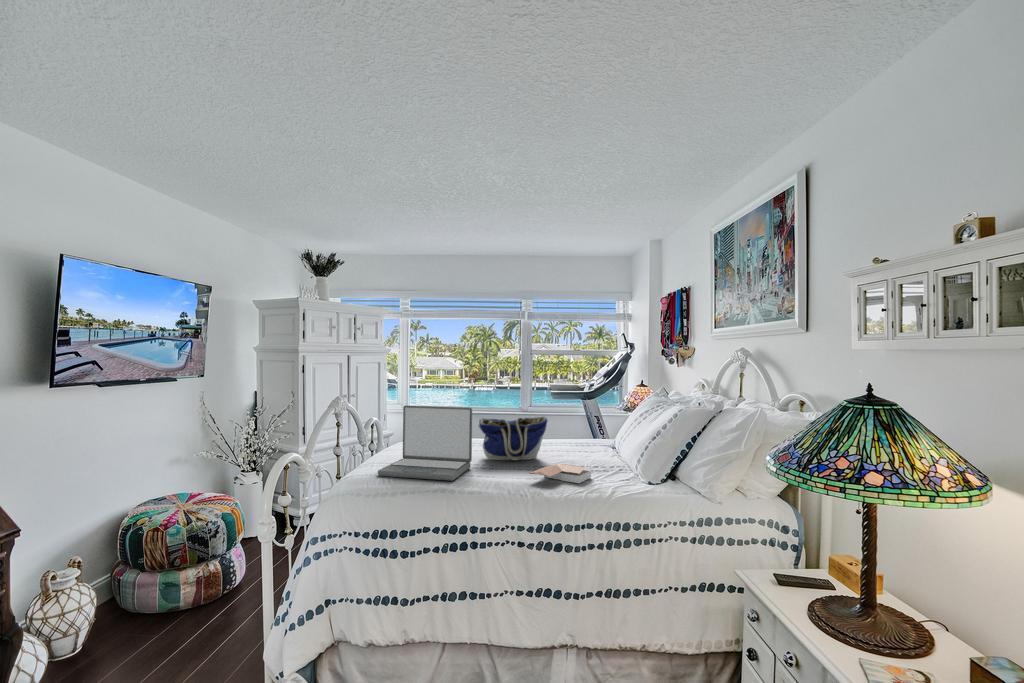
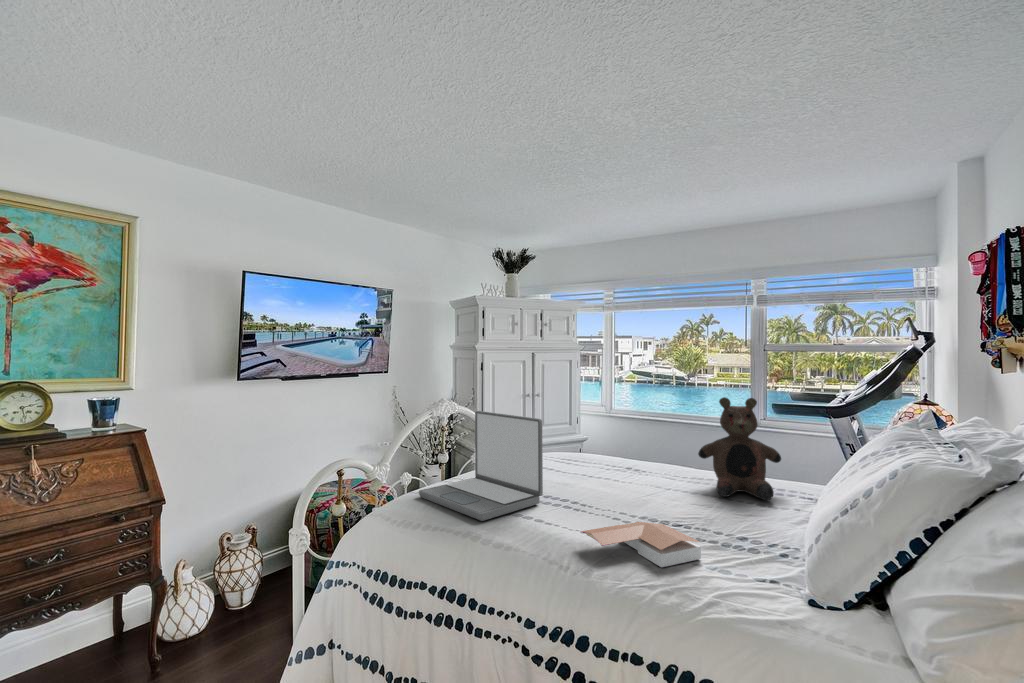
teddy bear: none [543,389,589,451] -> present [698,397,781,500]
tote bag: present [478,417,548,460] -> none [566,435,668,504]

